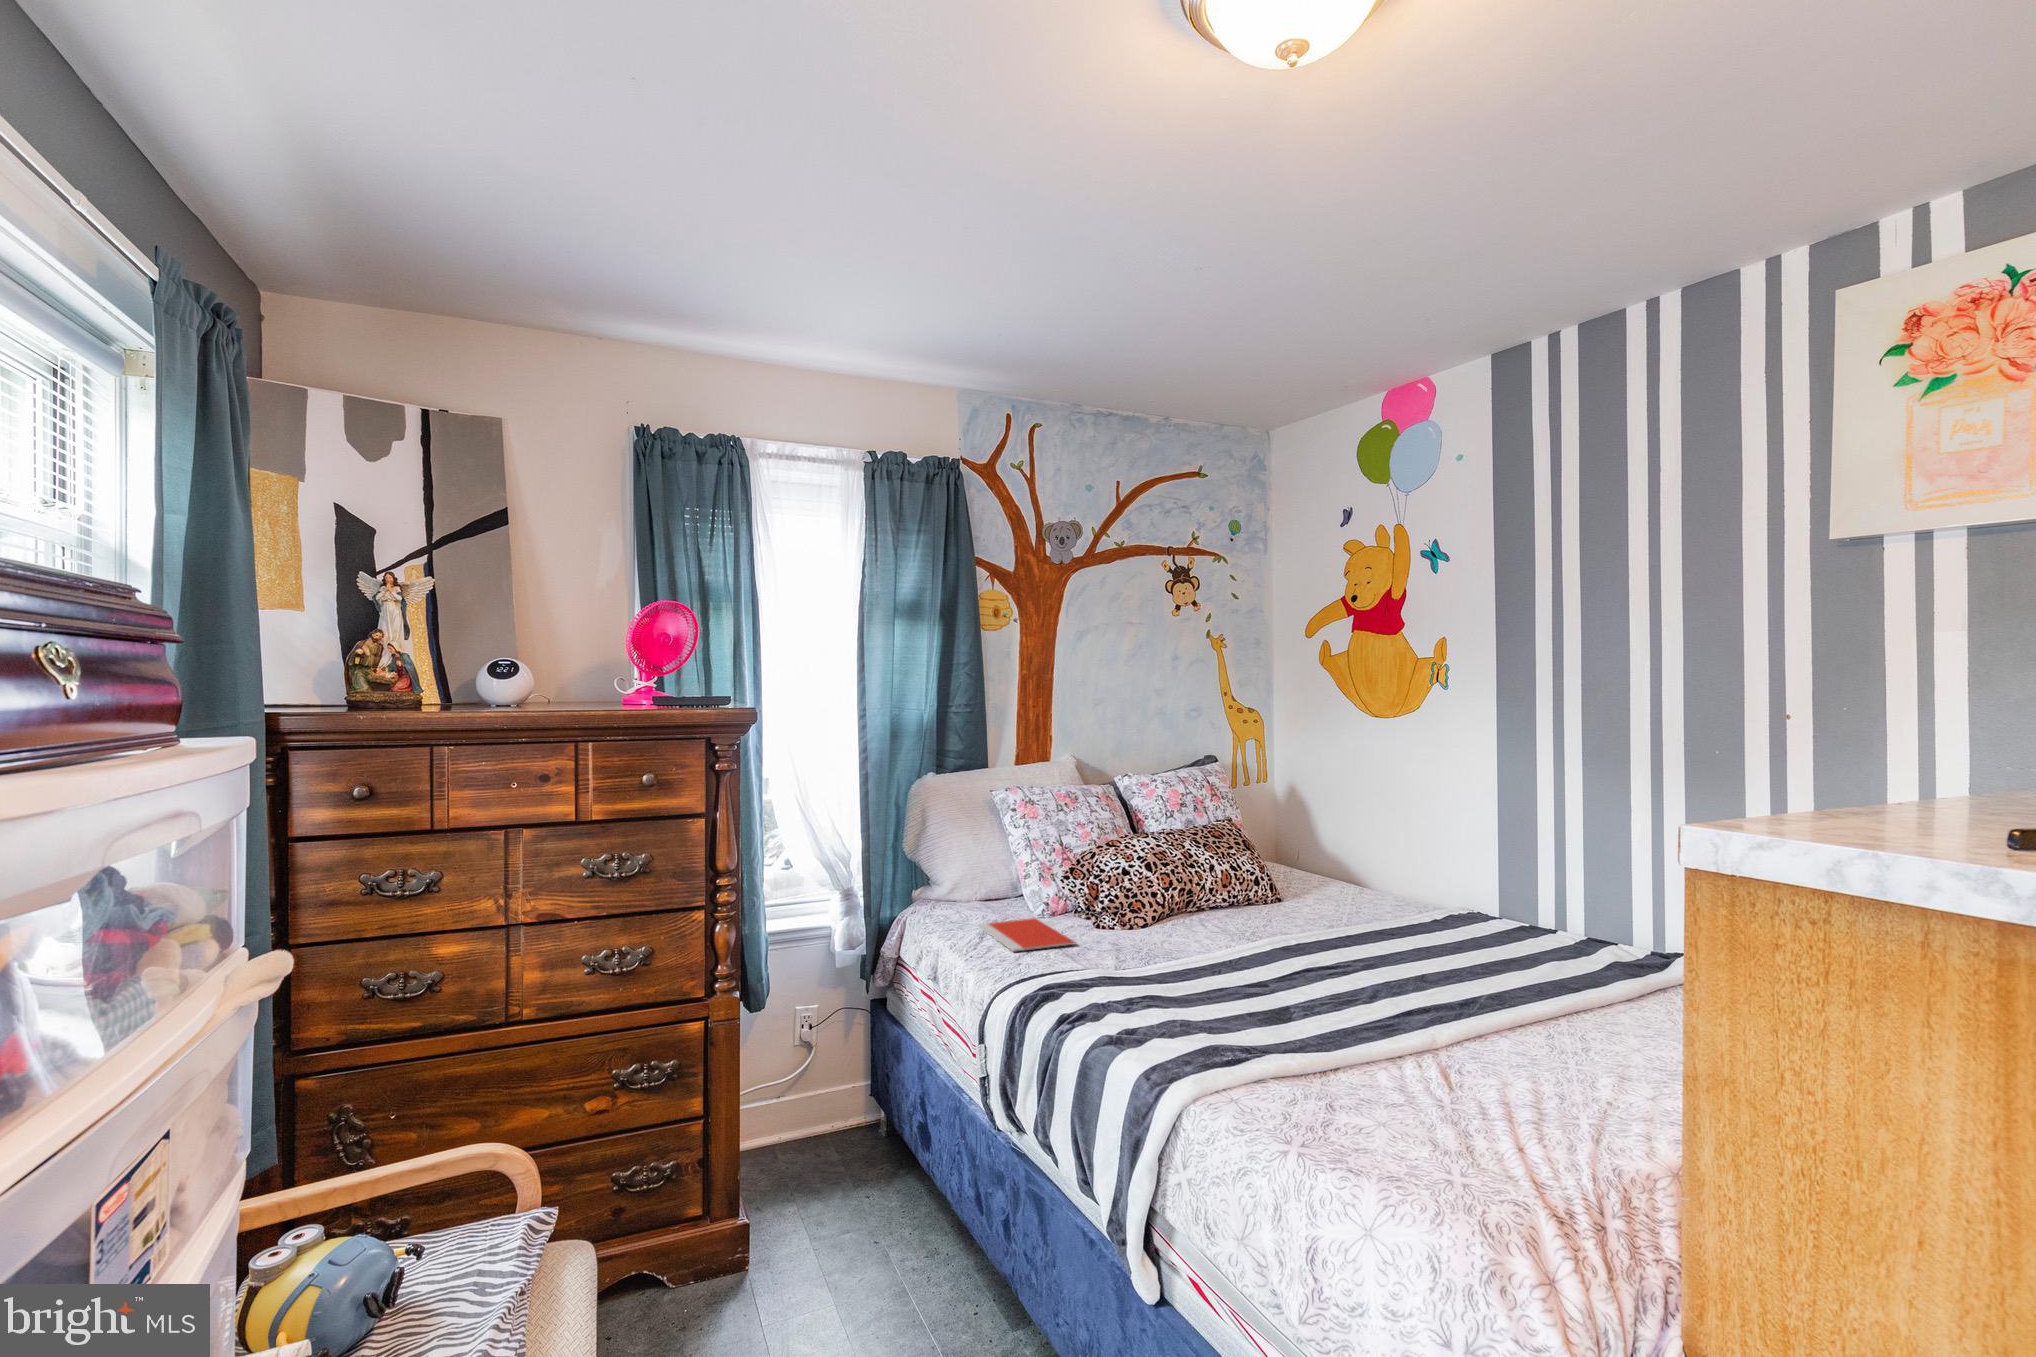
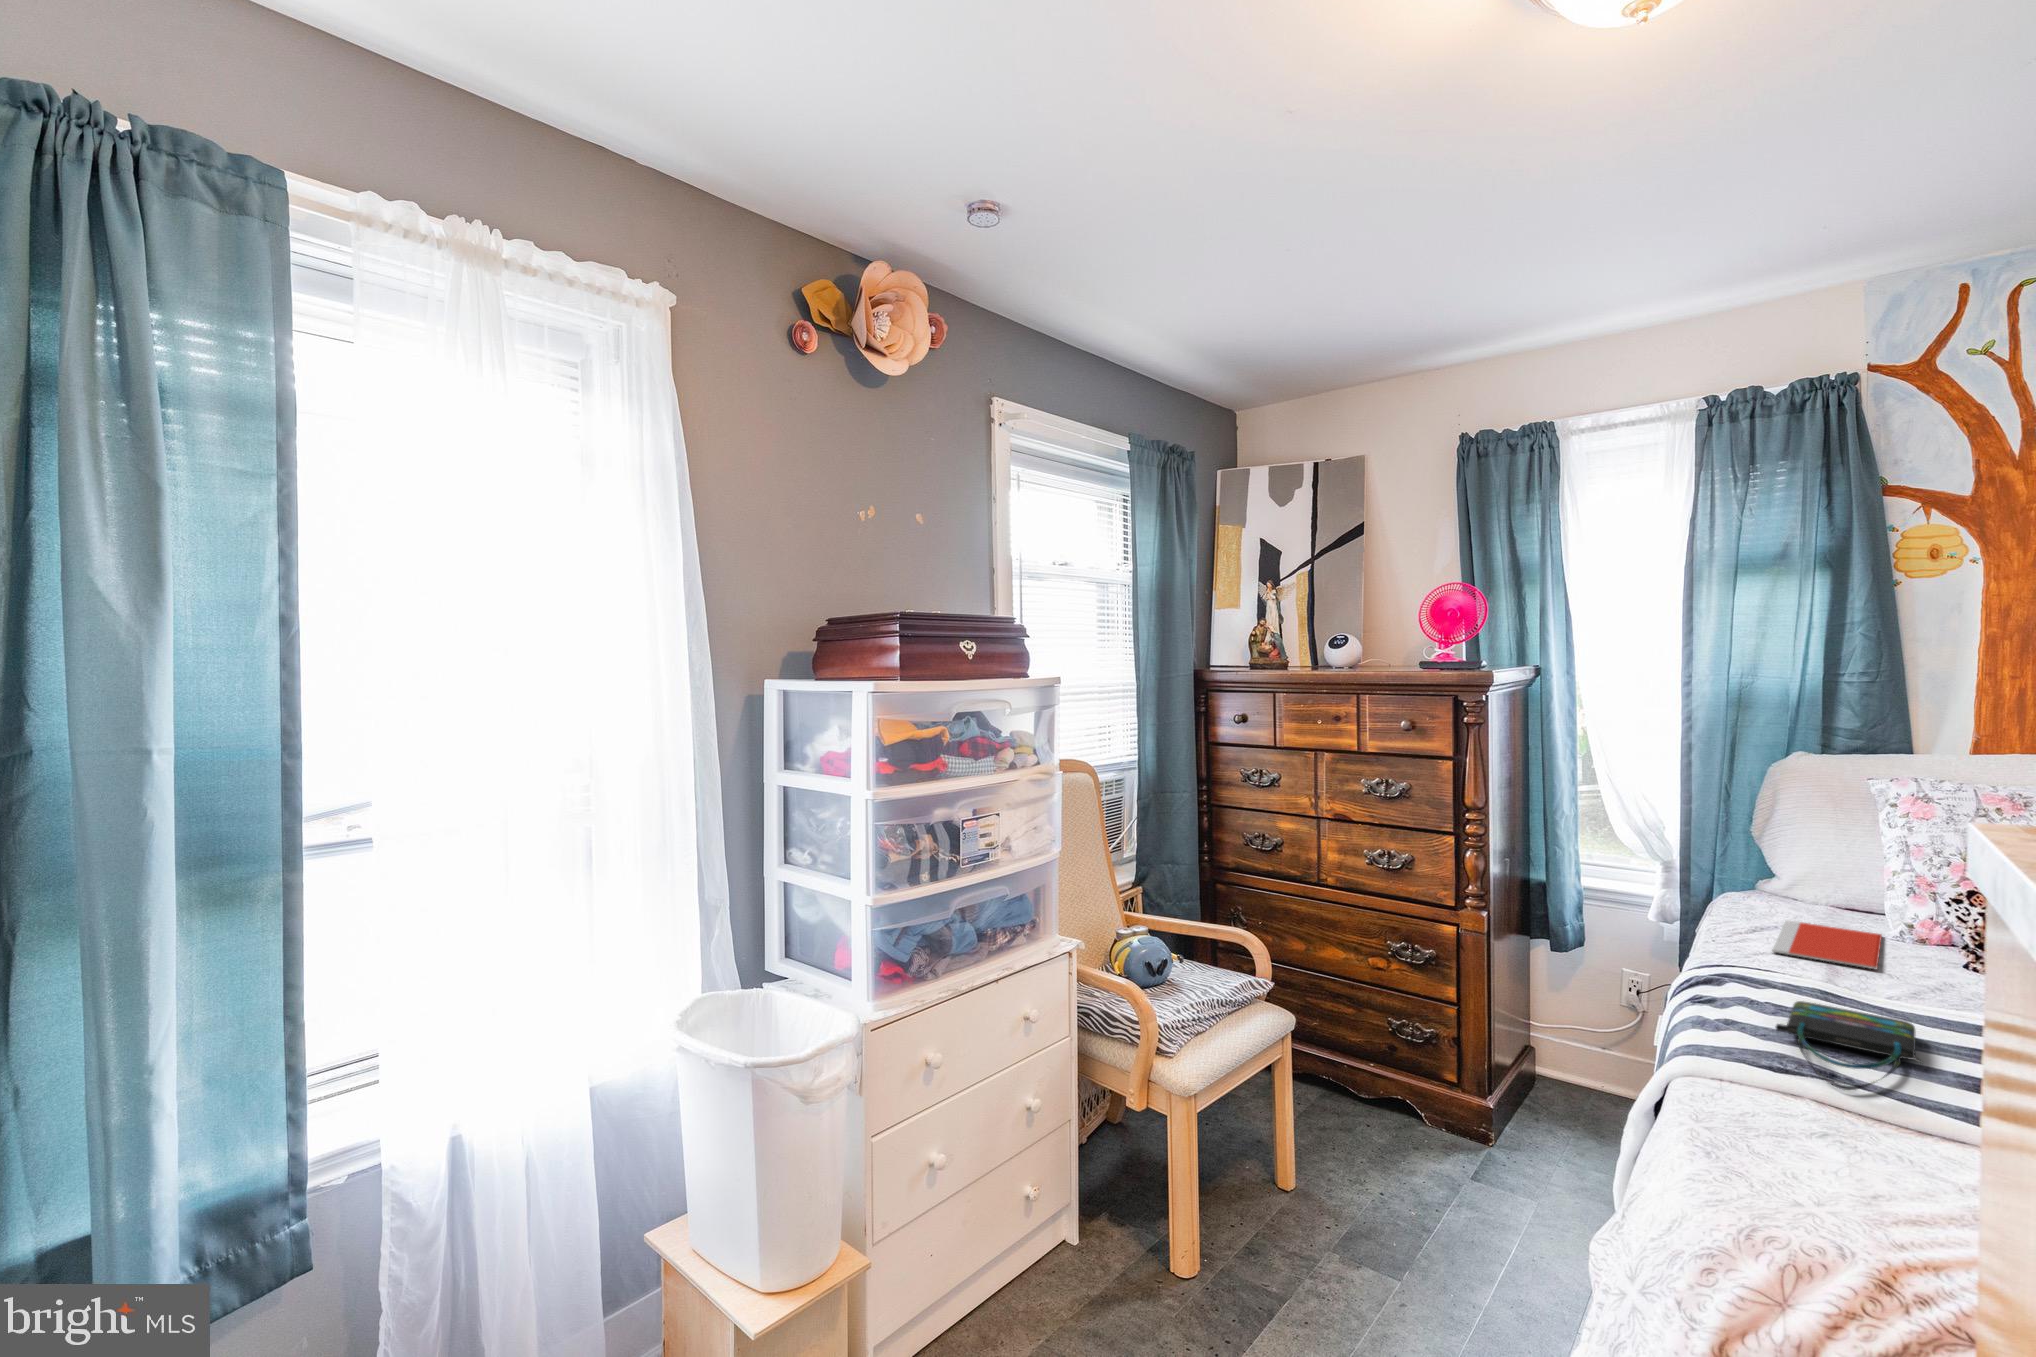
tote bag: none [1099,974,1220,1040] -> present [1776,1001,1923,1090]

